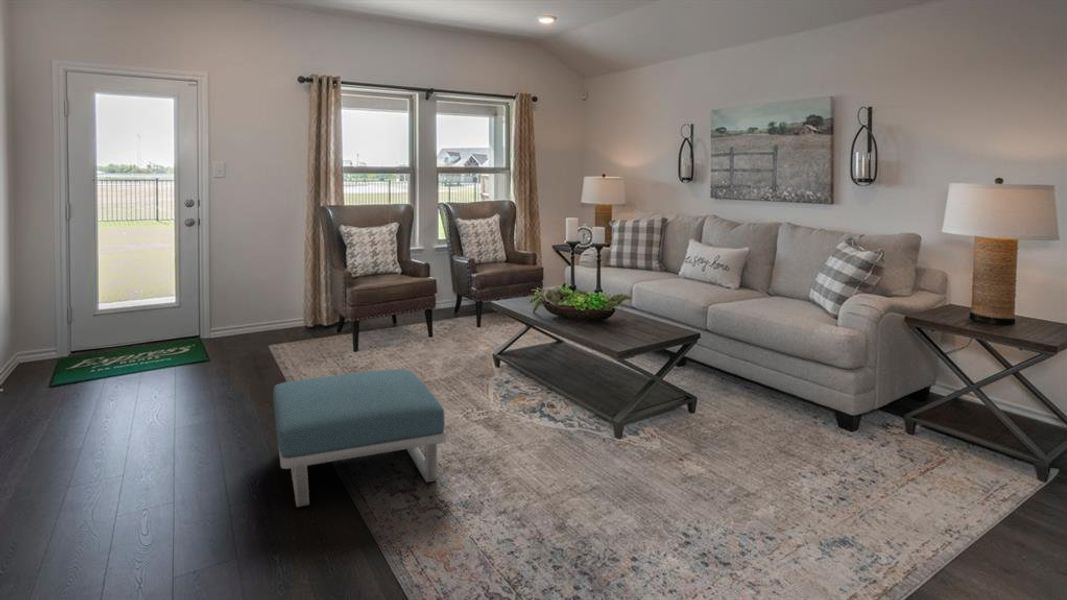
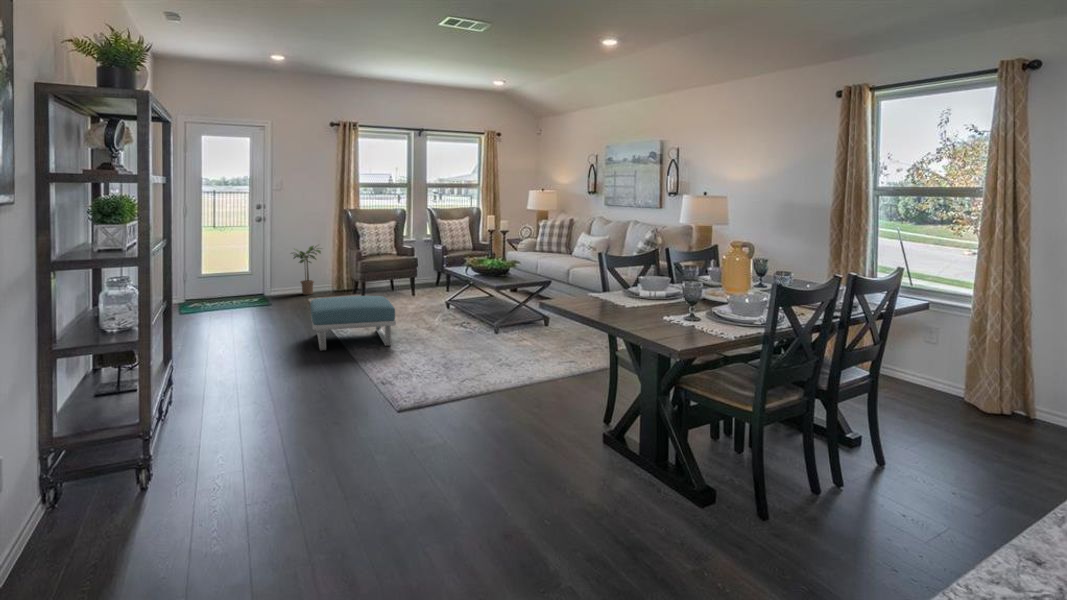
potted plant: none [237,260,291,338] -> present [294,246,321,295]

